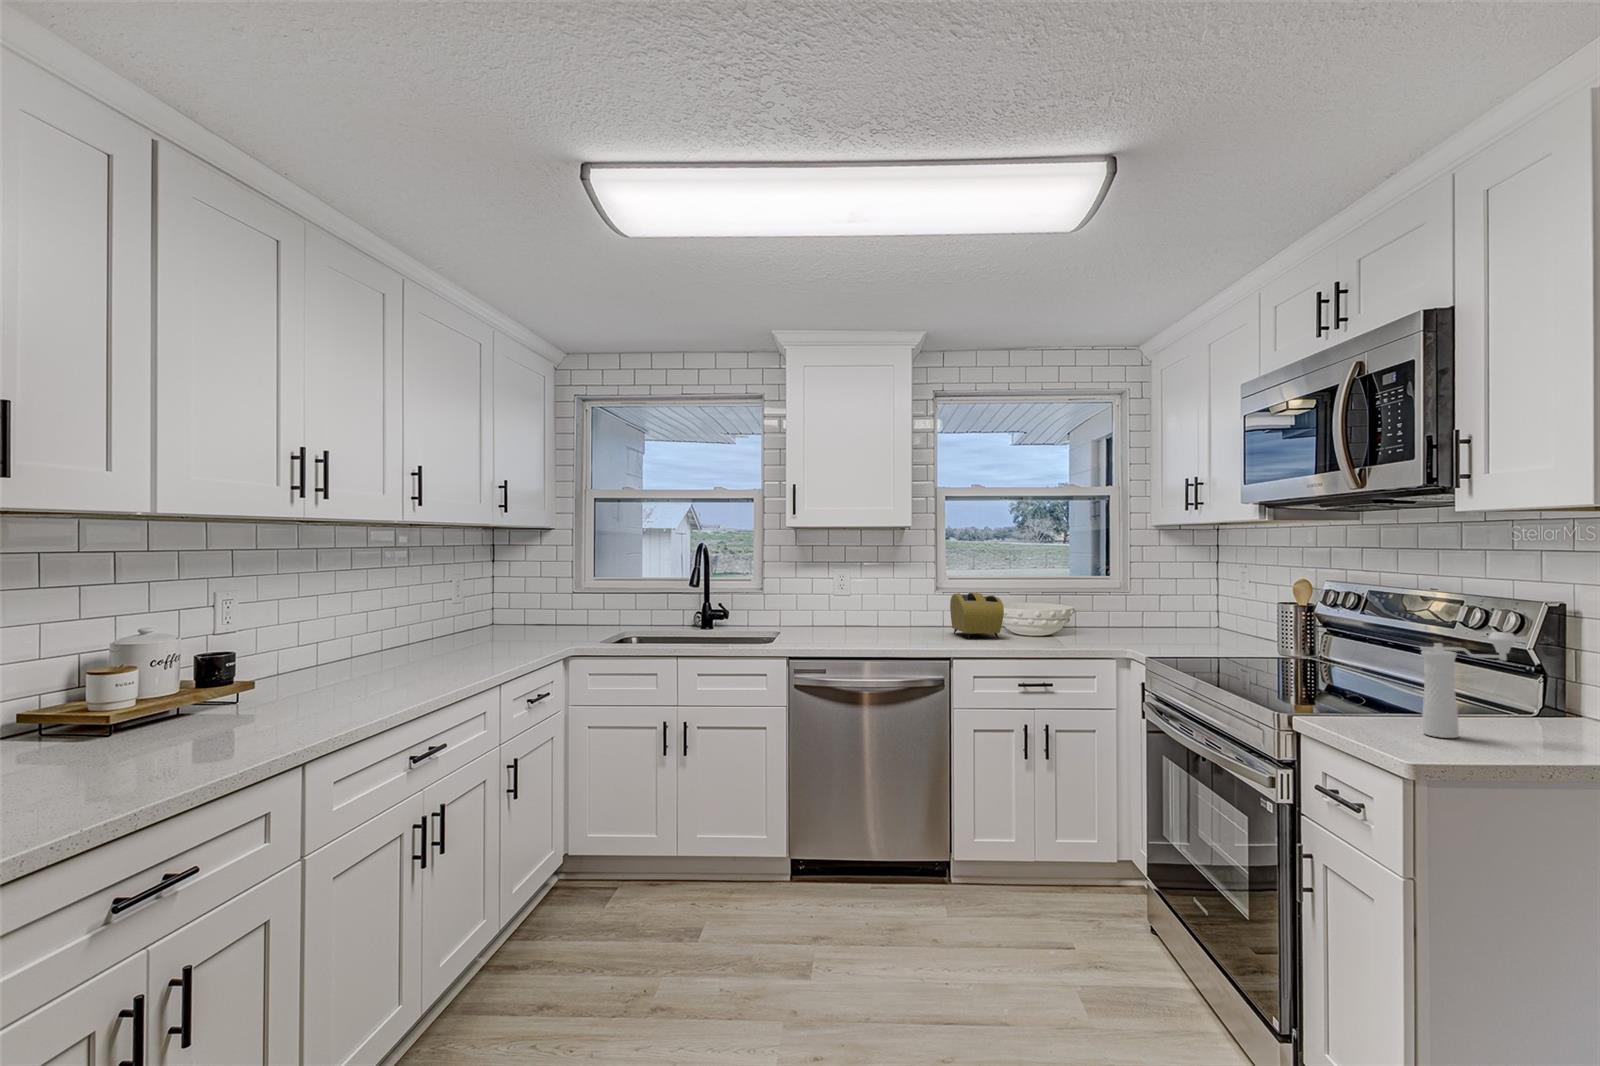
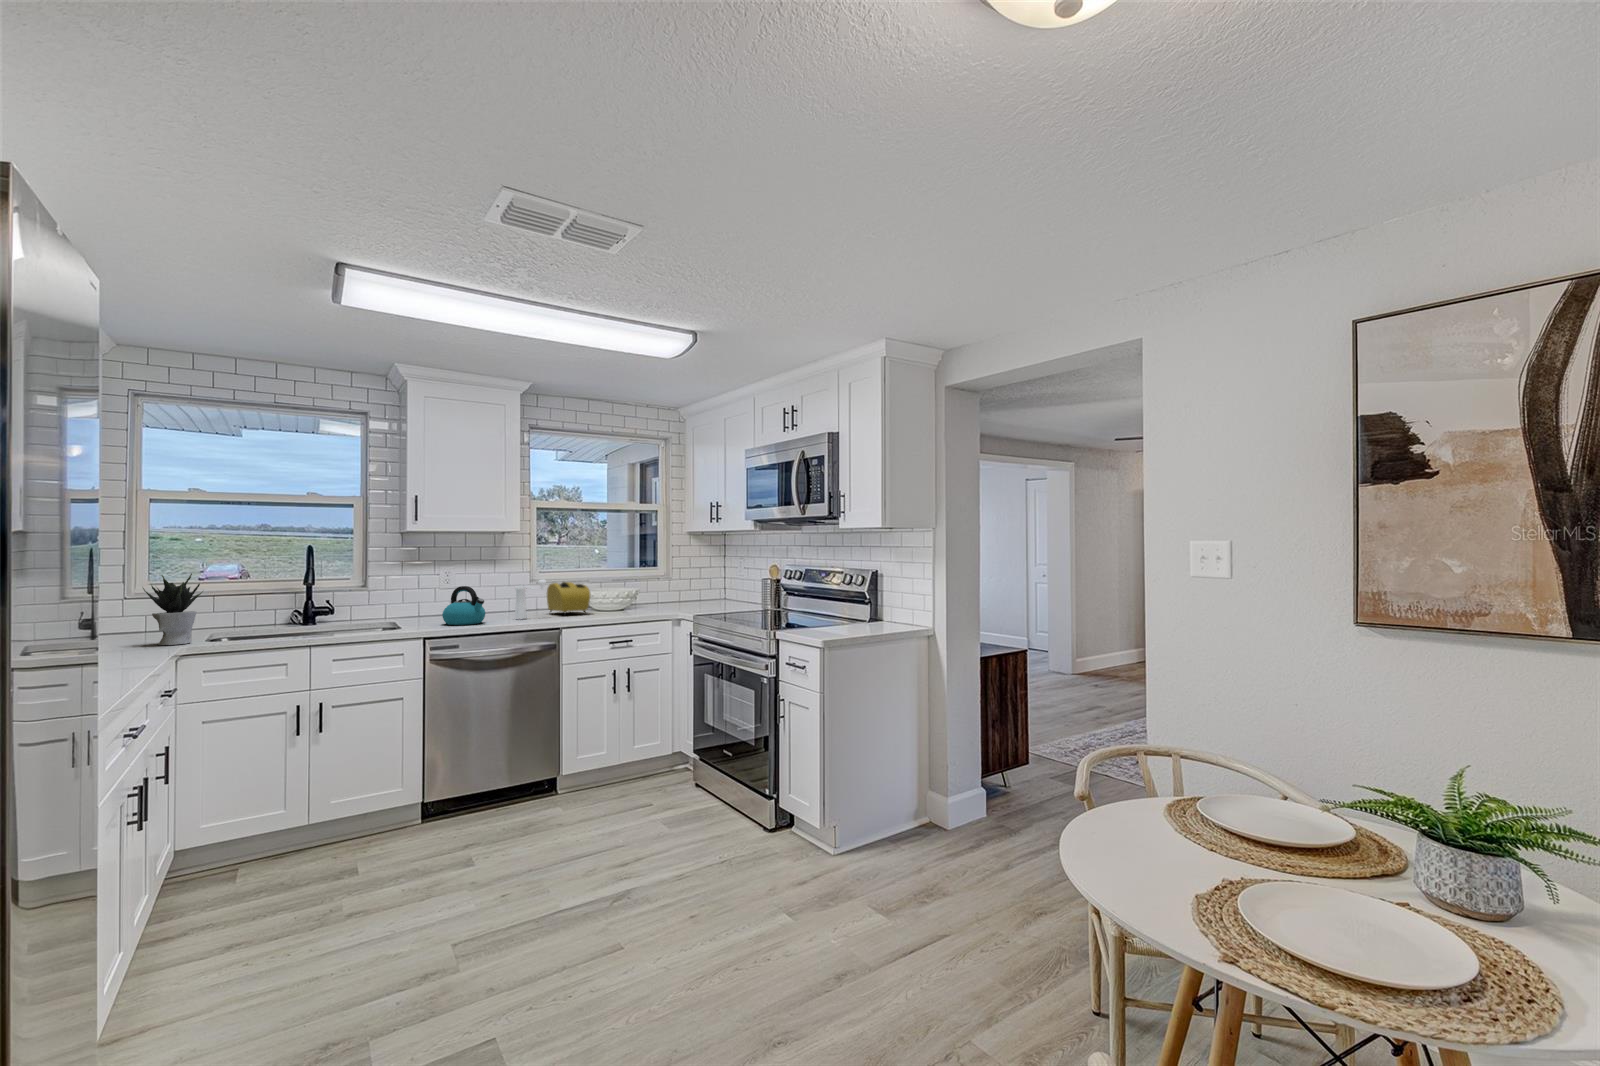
potted plant: none [537,572,588,646] -> present [143,573,203,645]
kettle: none [815,595,864,644] -> present [442,586,485,625]
pepper mill: present [1421,632,1517,738] -> present [515,580,546,619]

